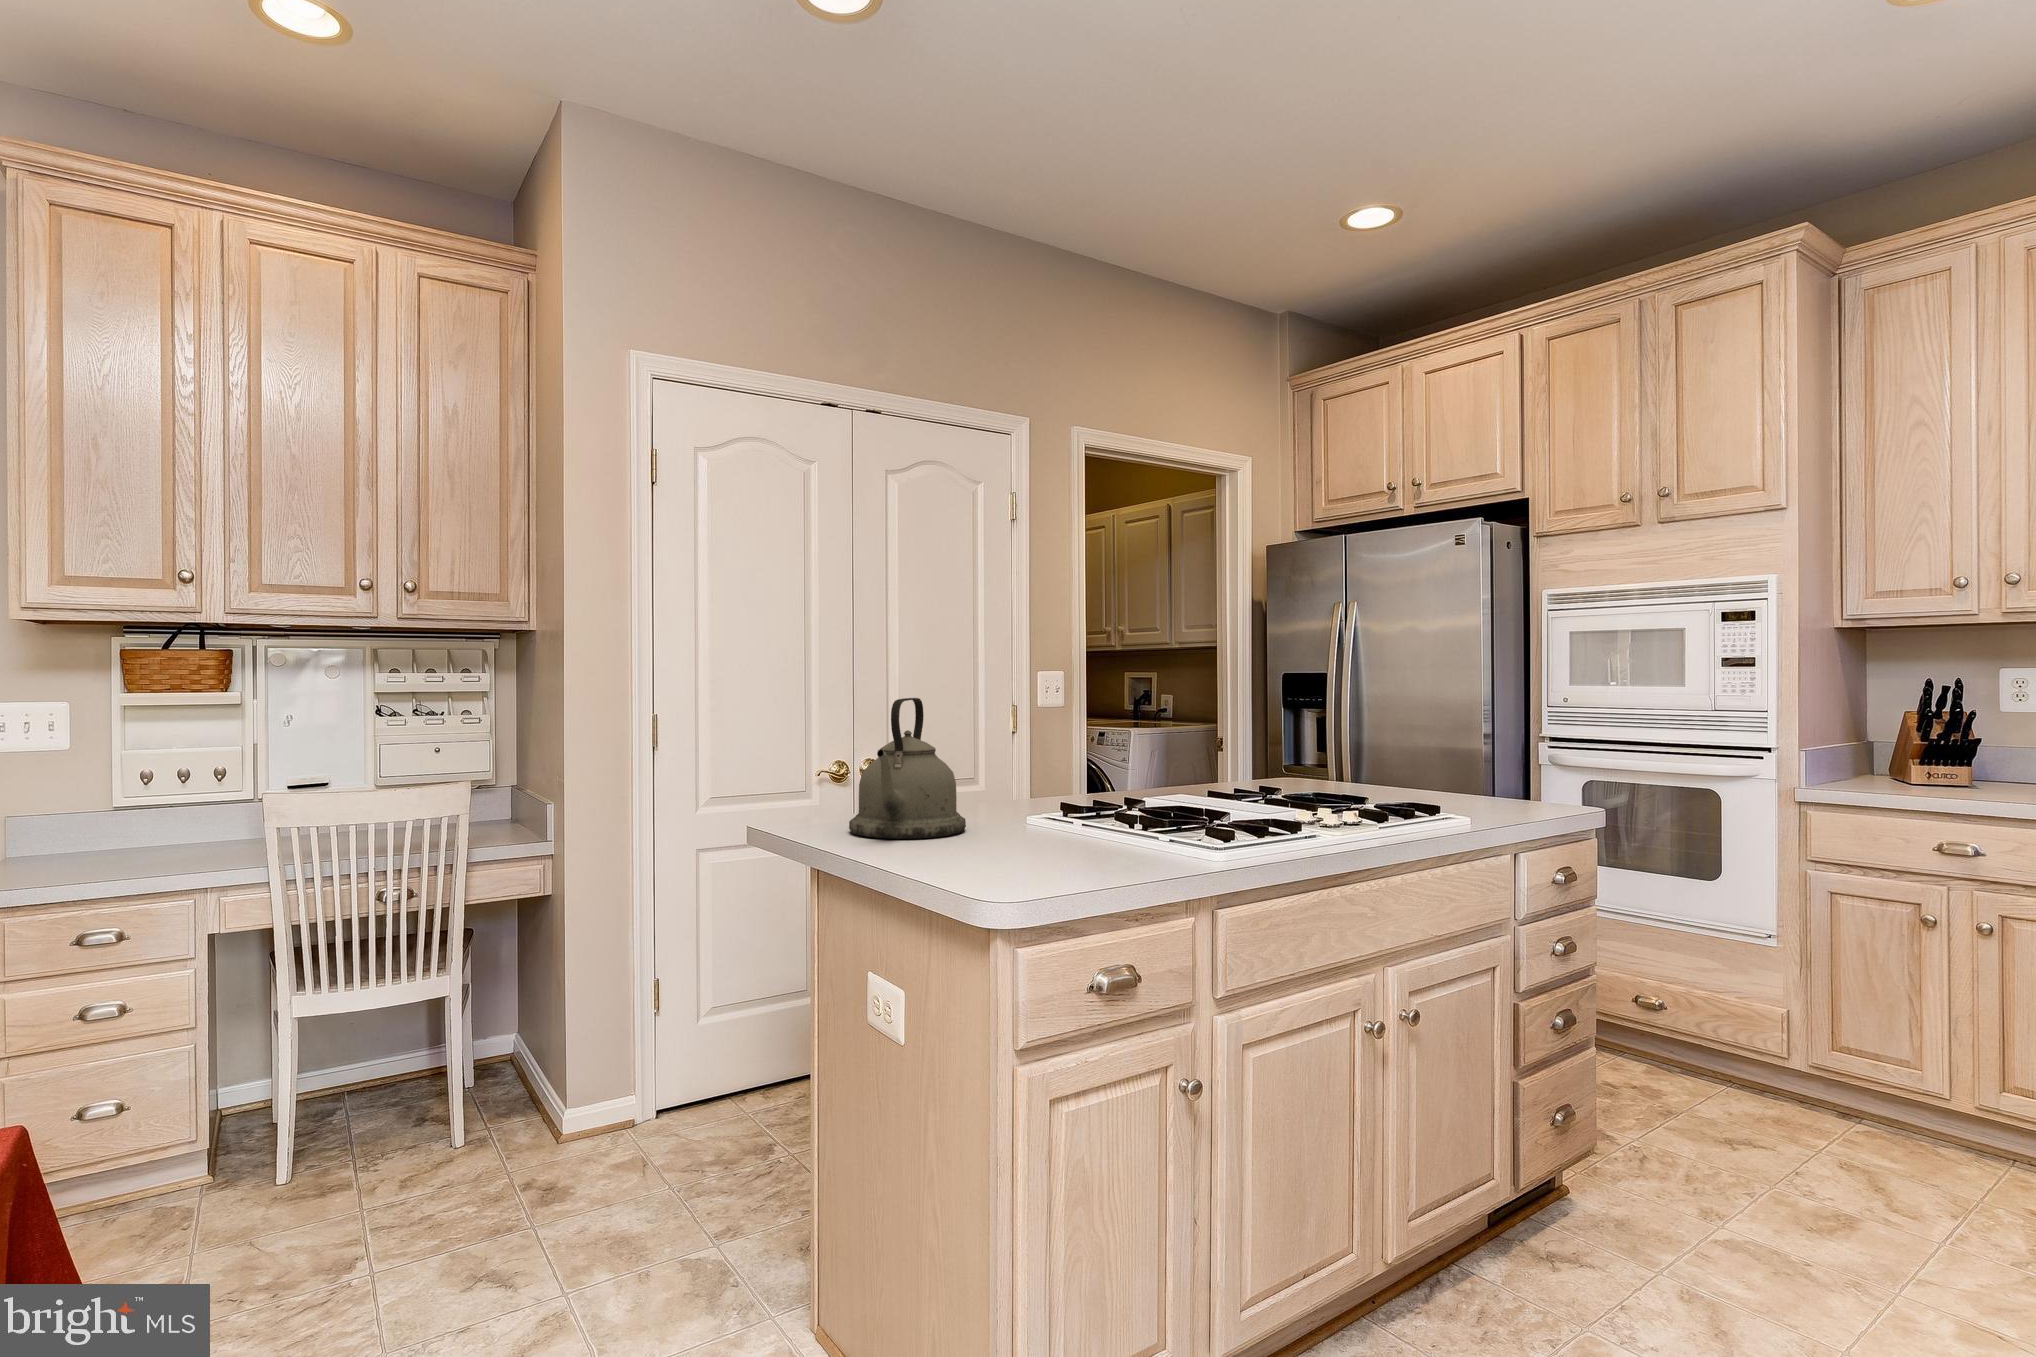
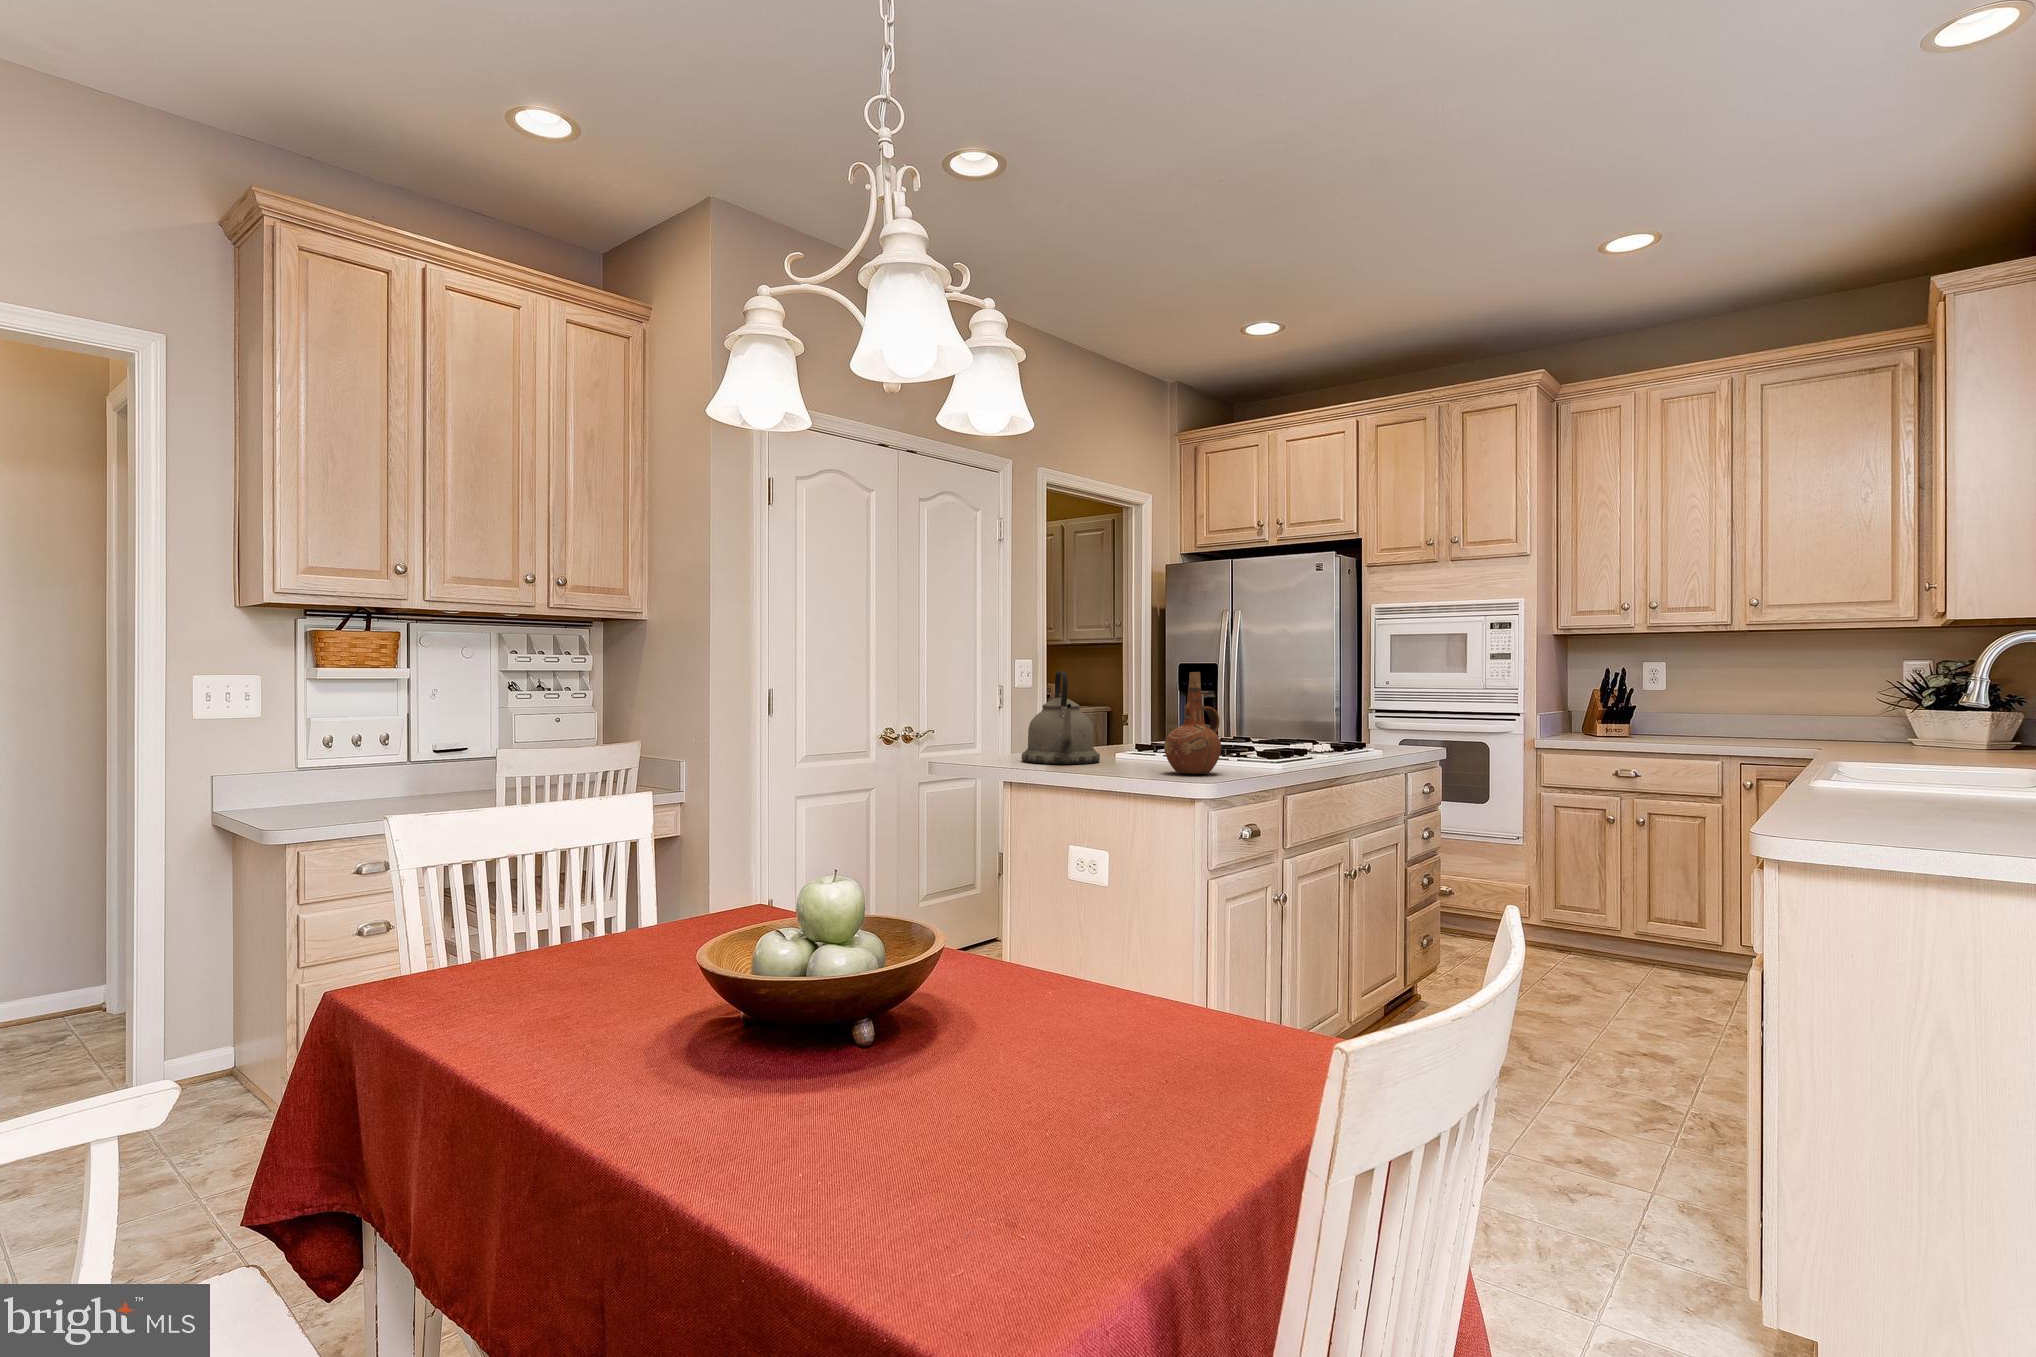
ceramic pitcher: none [979,704,1074,872] -> present [1164,672,1221,774]

